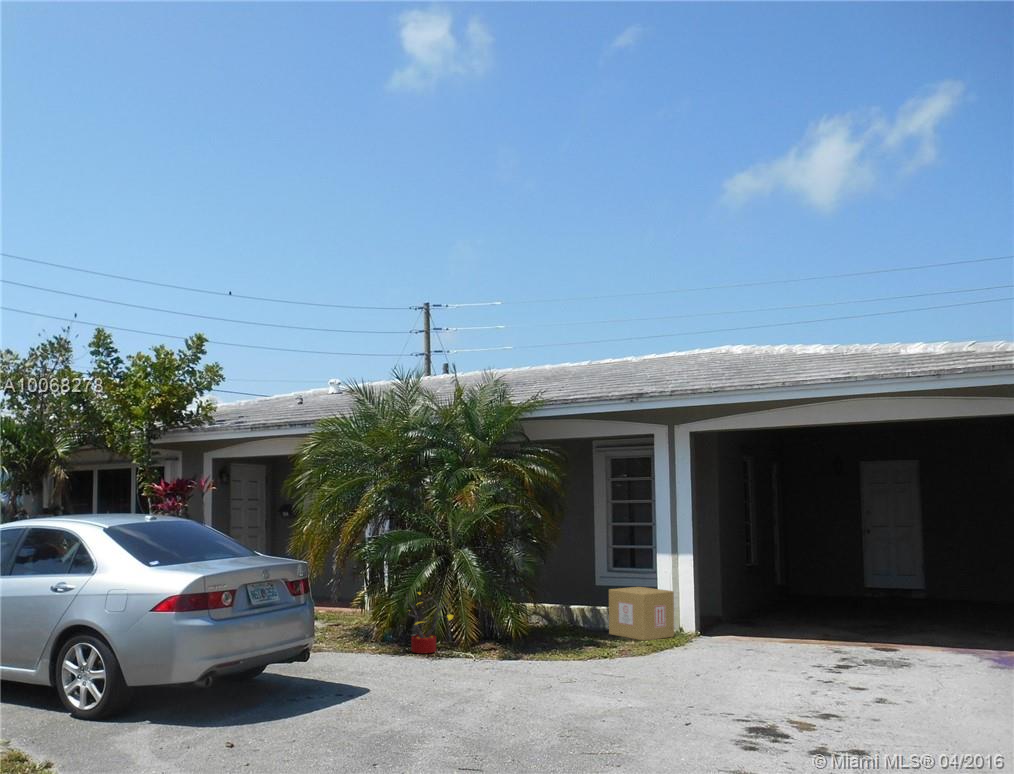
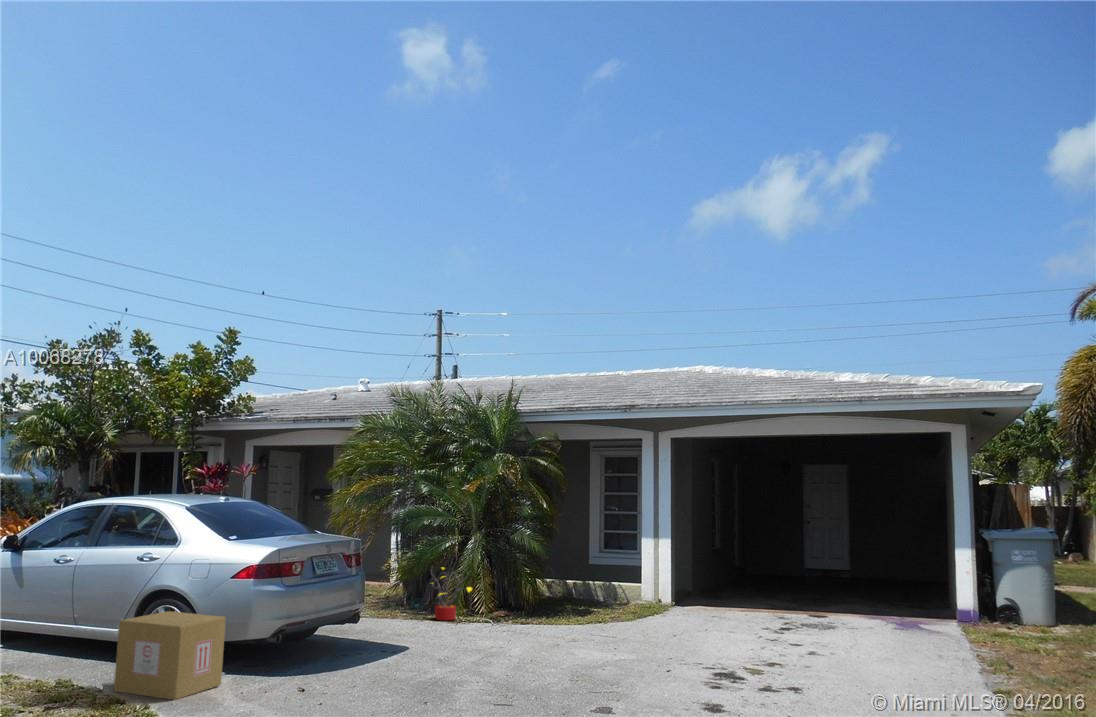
cardboard box: present [609,587,674,641] -> present [114,611,226,700]

